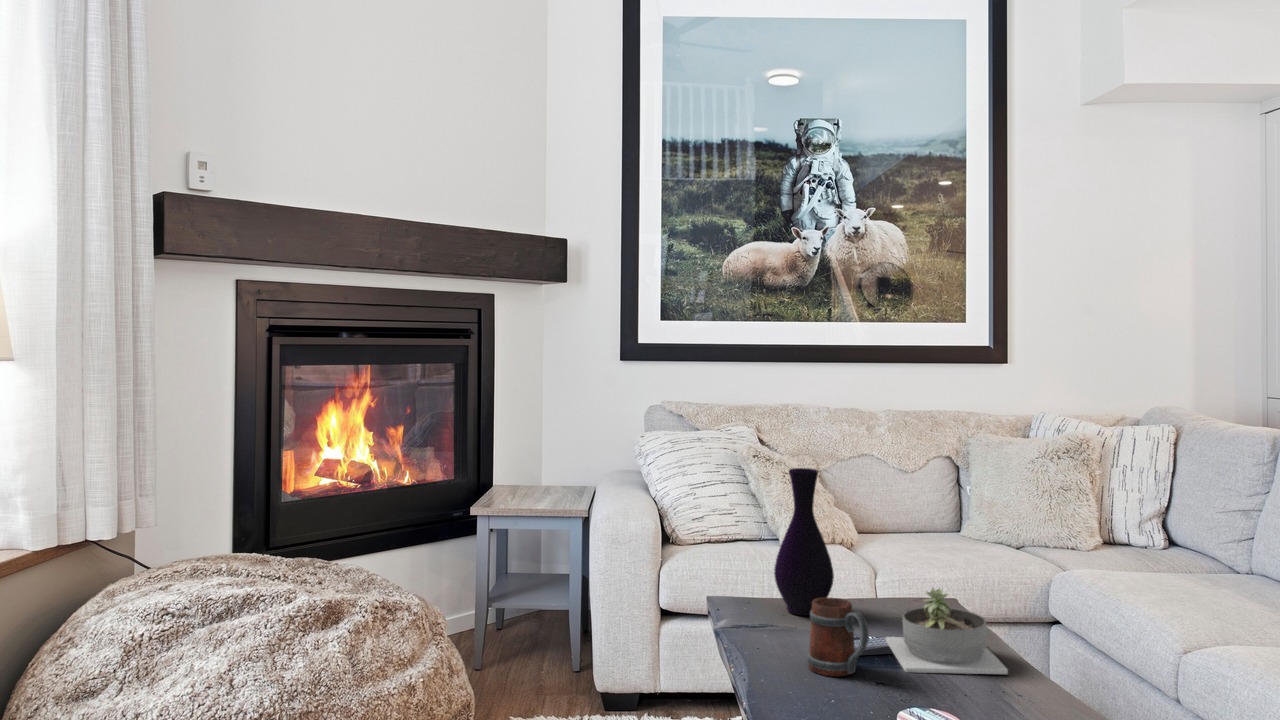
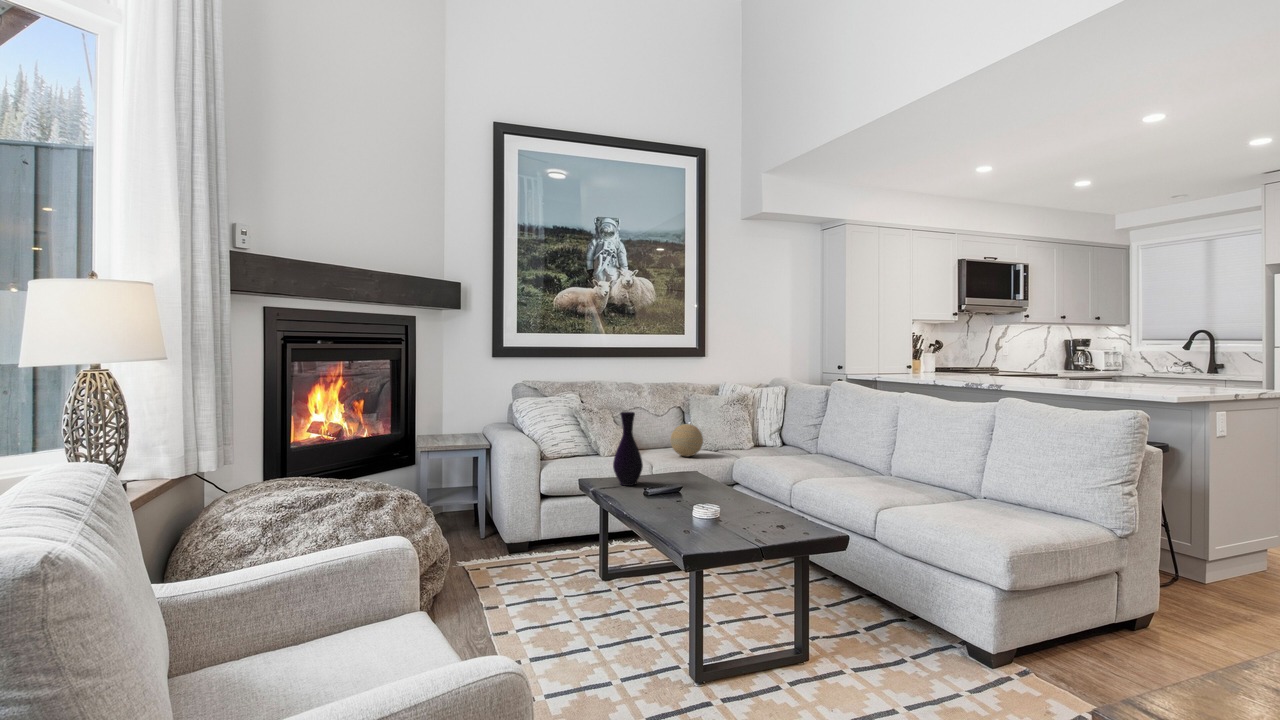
decorative orb: none [920,488,985,550] -> present [671,424,703,457]
succulent planter: present [886,588,1008,674] -> none [672,463,728,501]
mug: present [807,598,869,676] -> none [641,470,671,505]

